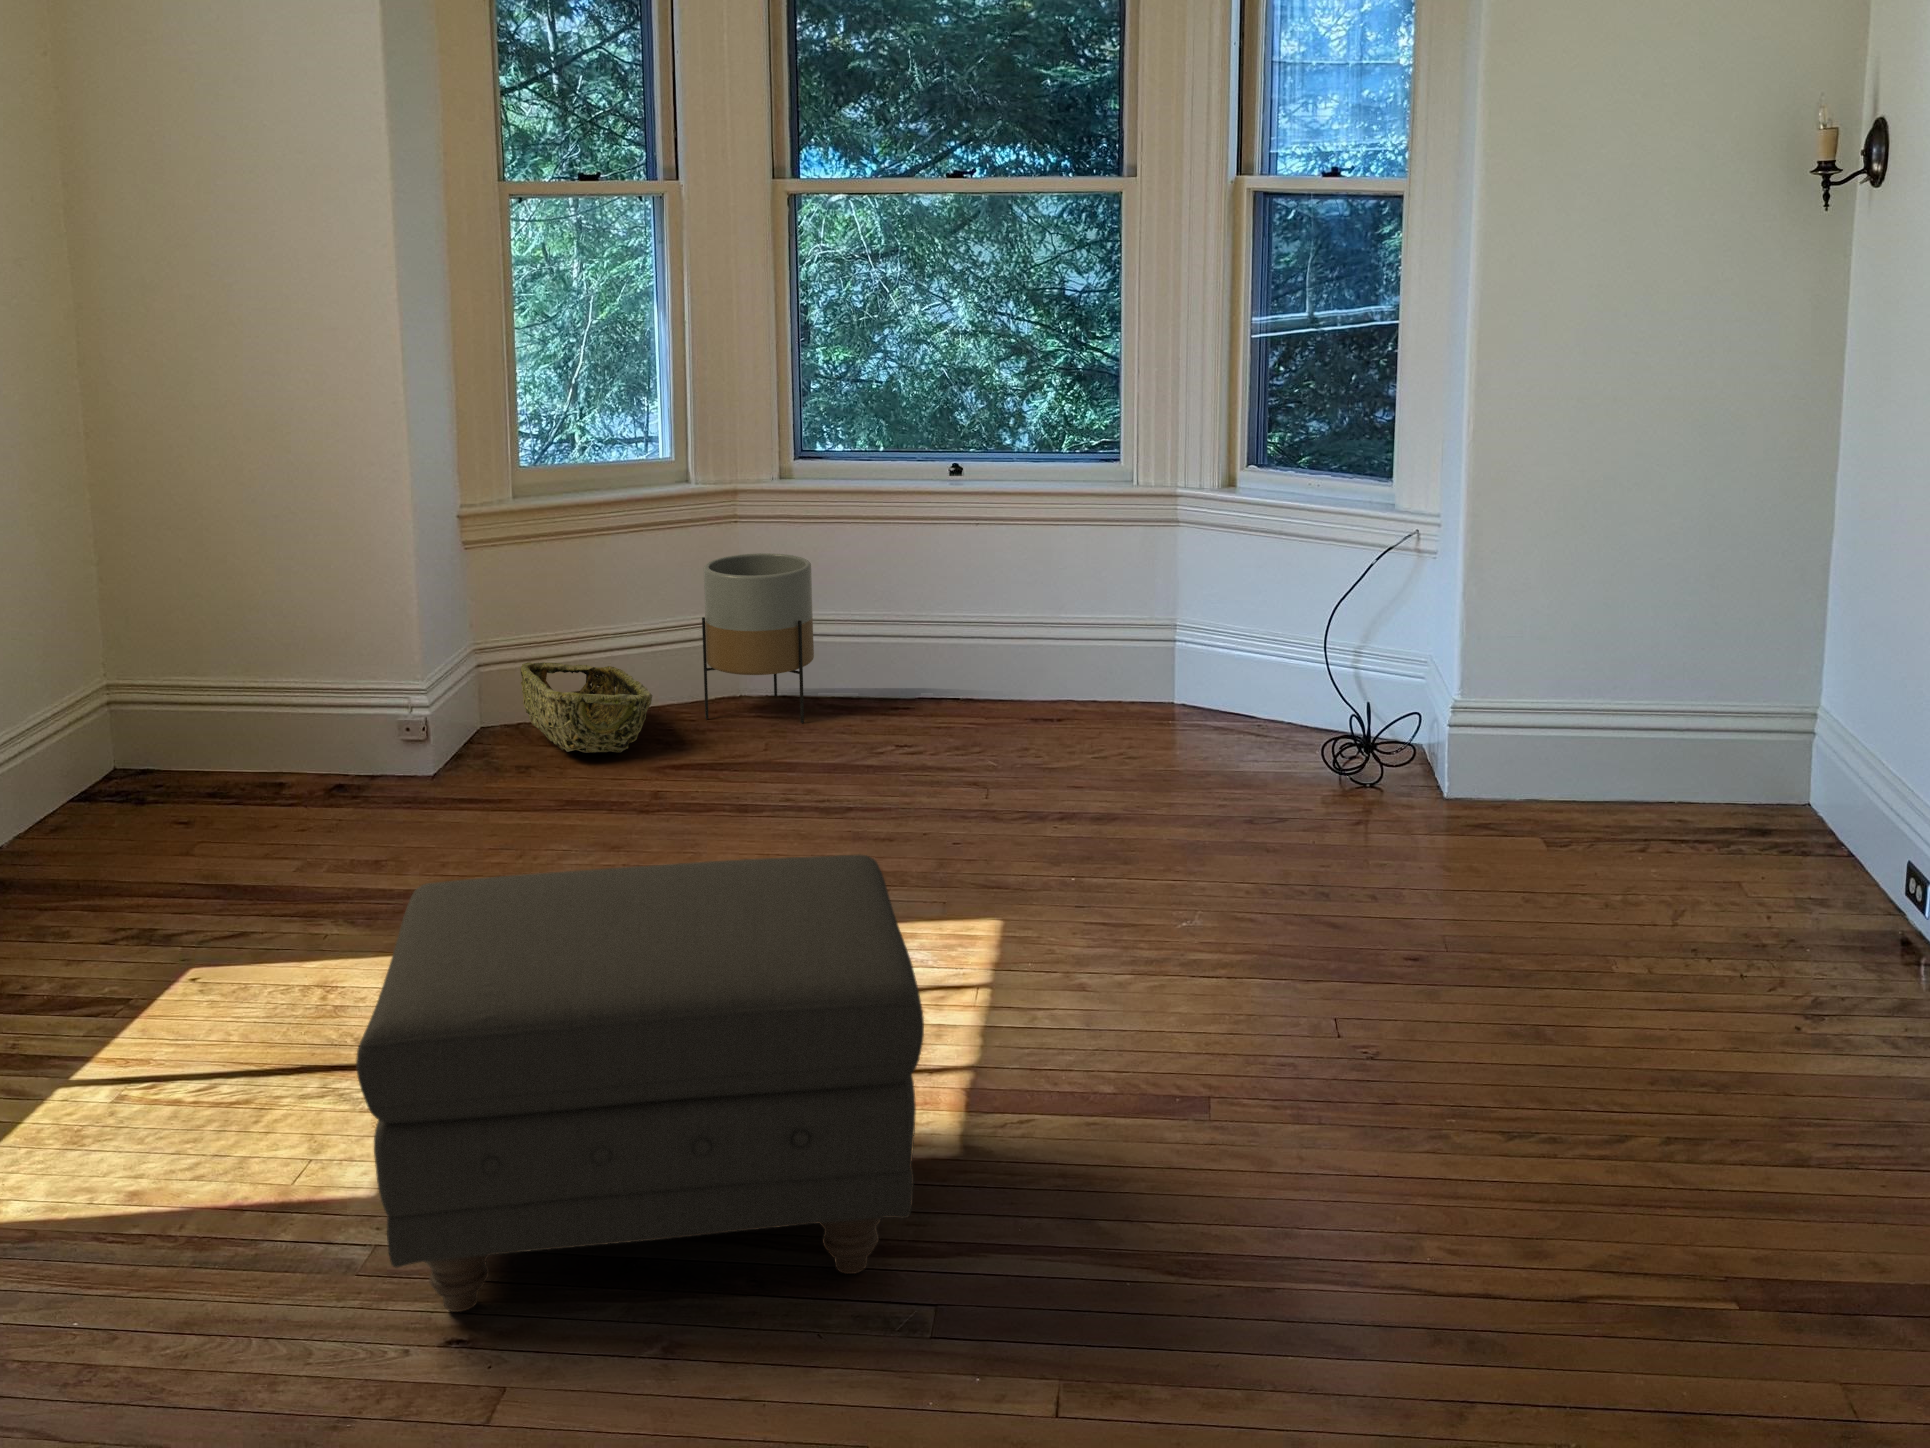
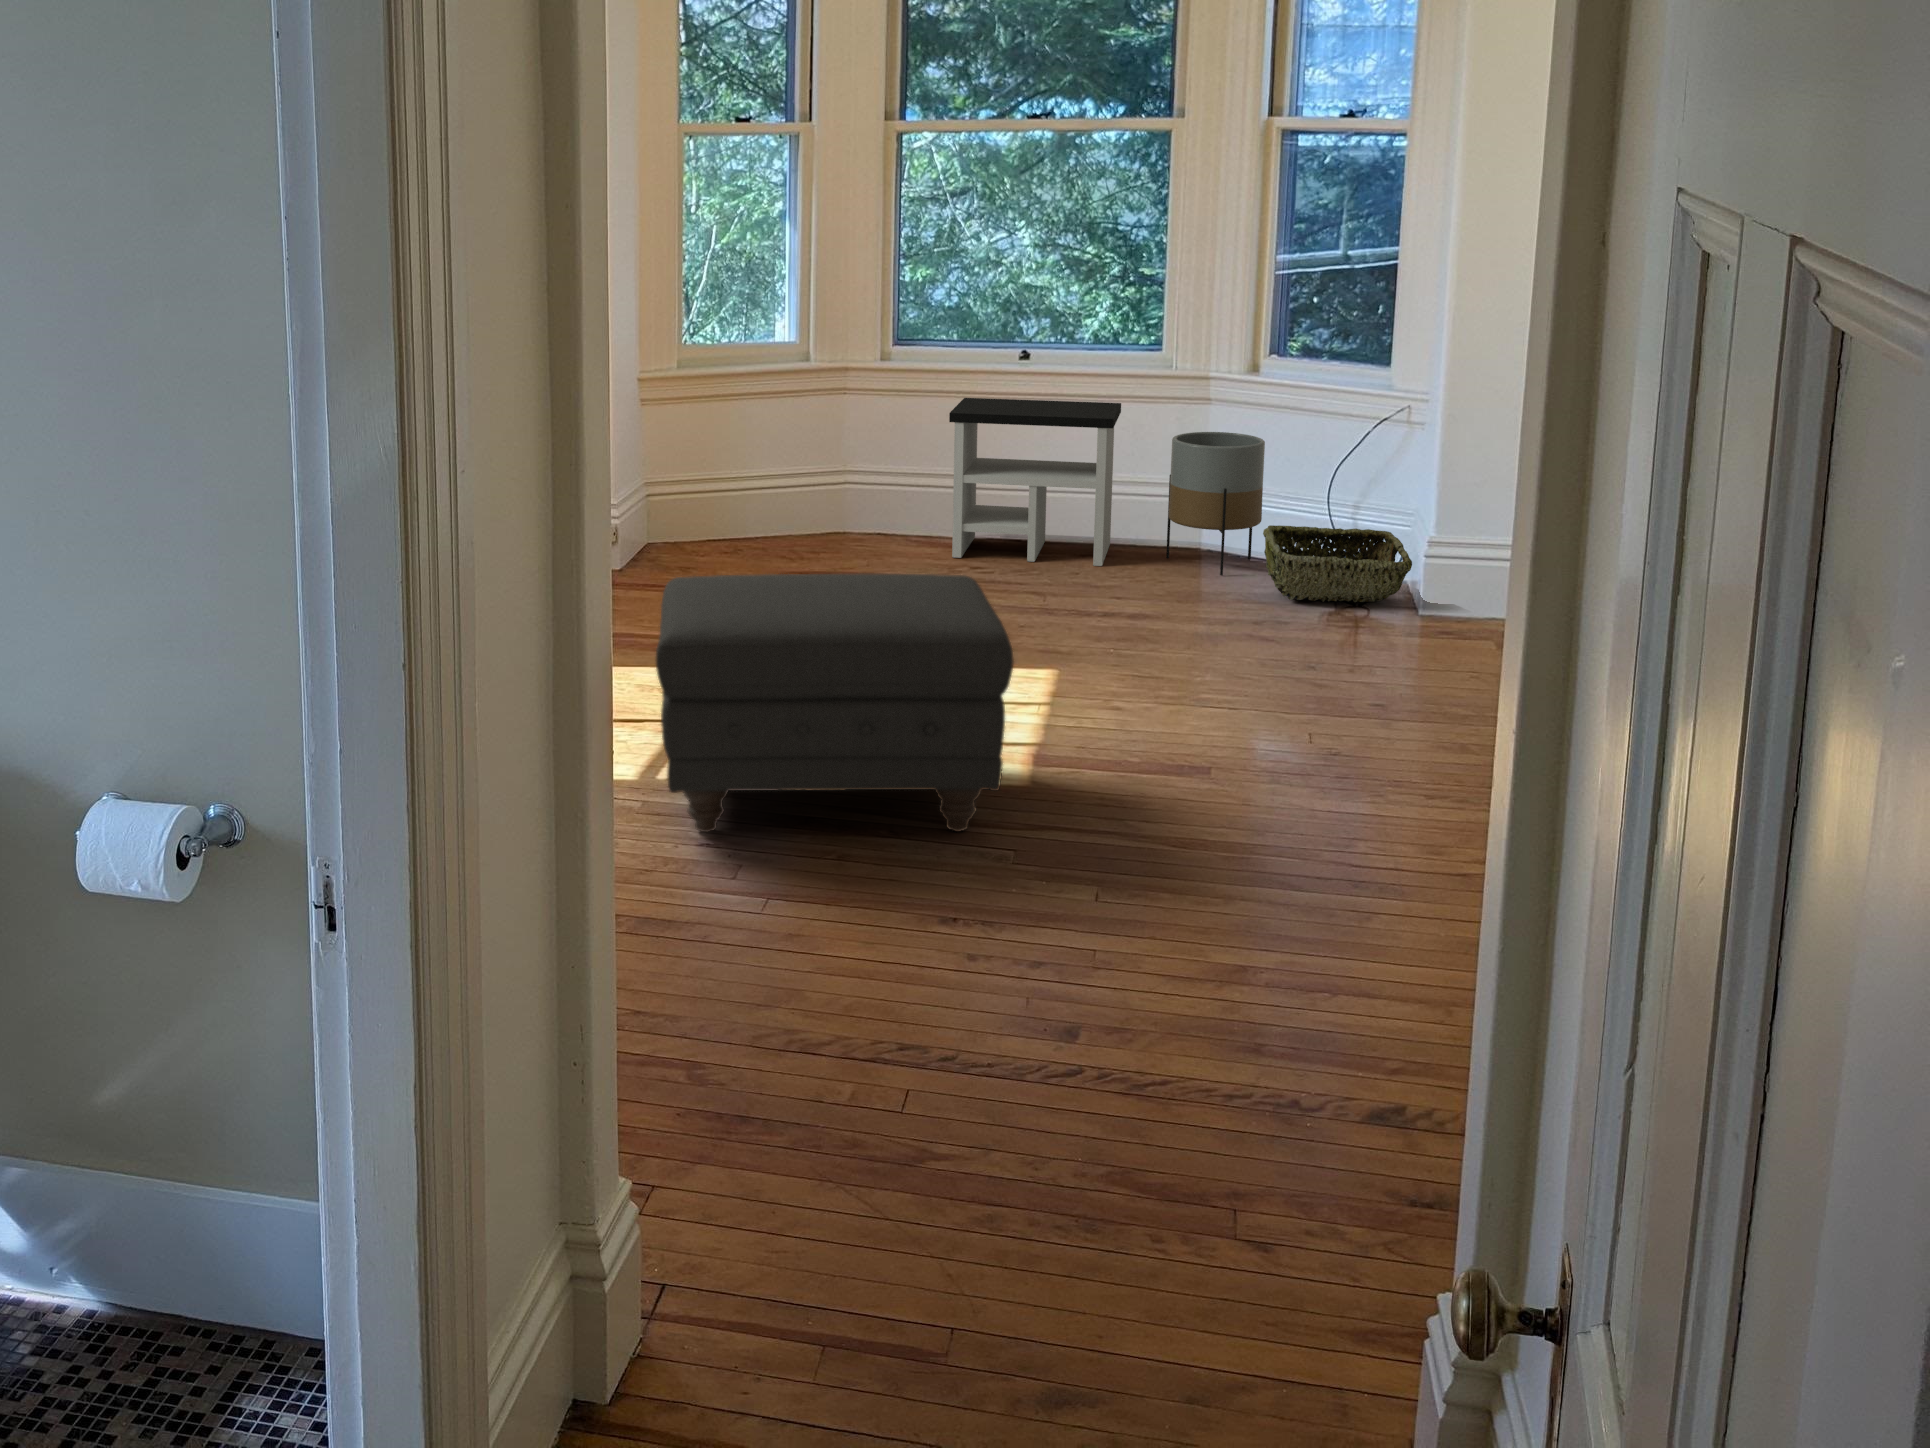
side table: none [862,525,1074,736] -> present [949,398,1121,566]
planter: present [702,553,814,723] -> present [1166,432,1265,576]
woven basket: present [521,662,652,753] -> present [1263,525,1412,602]

